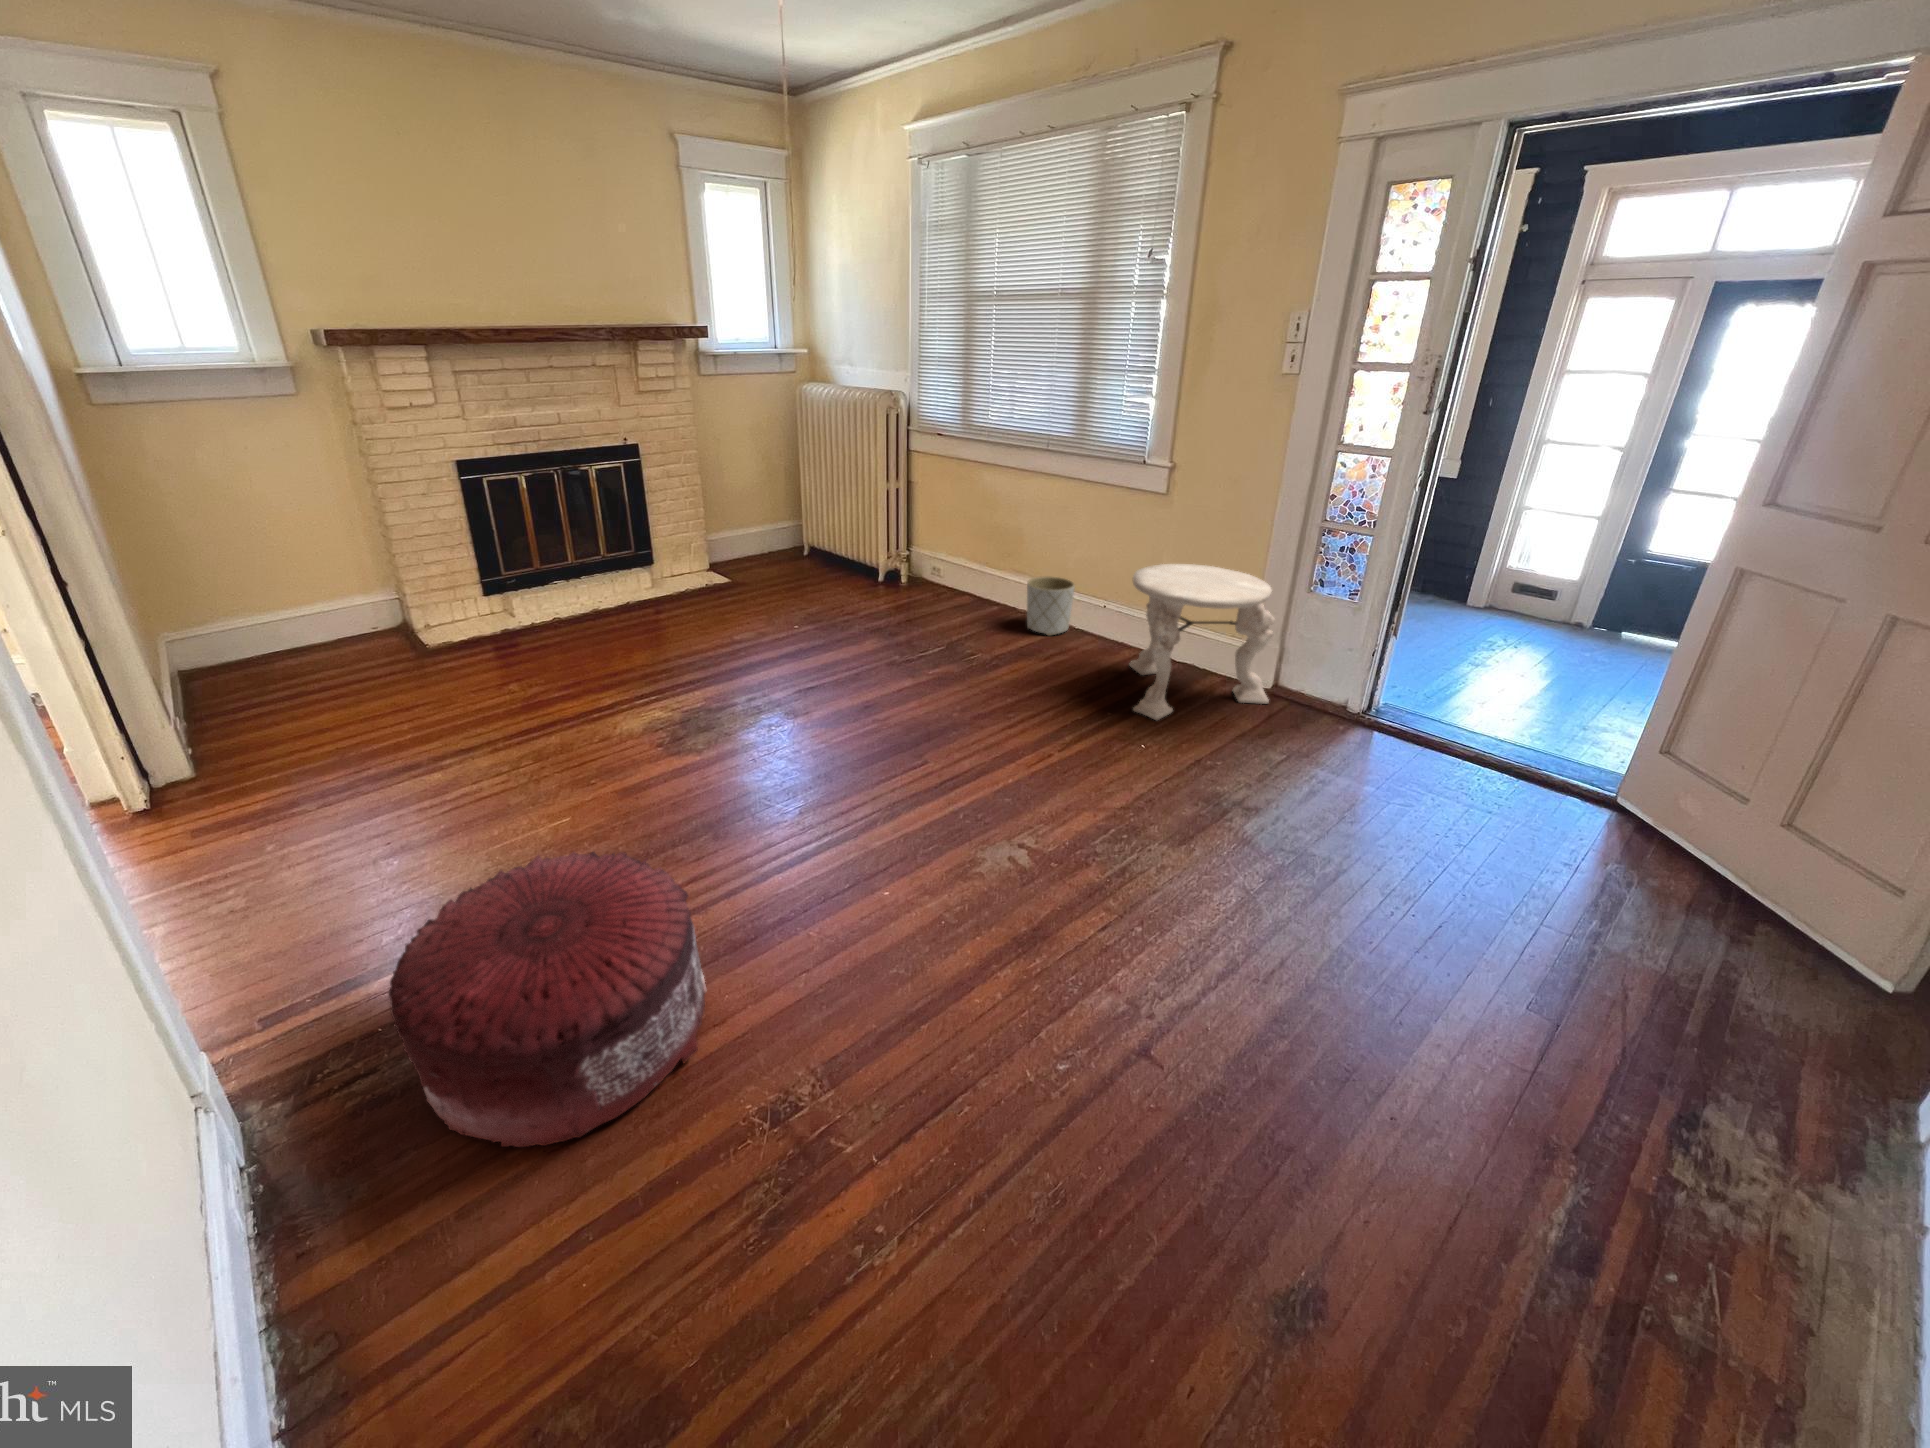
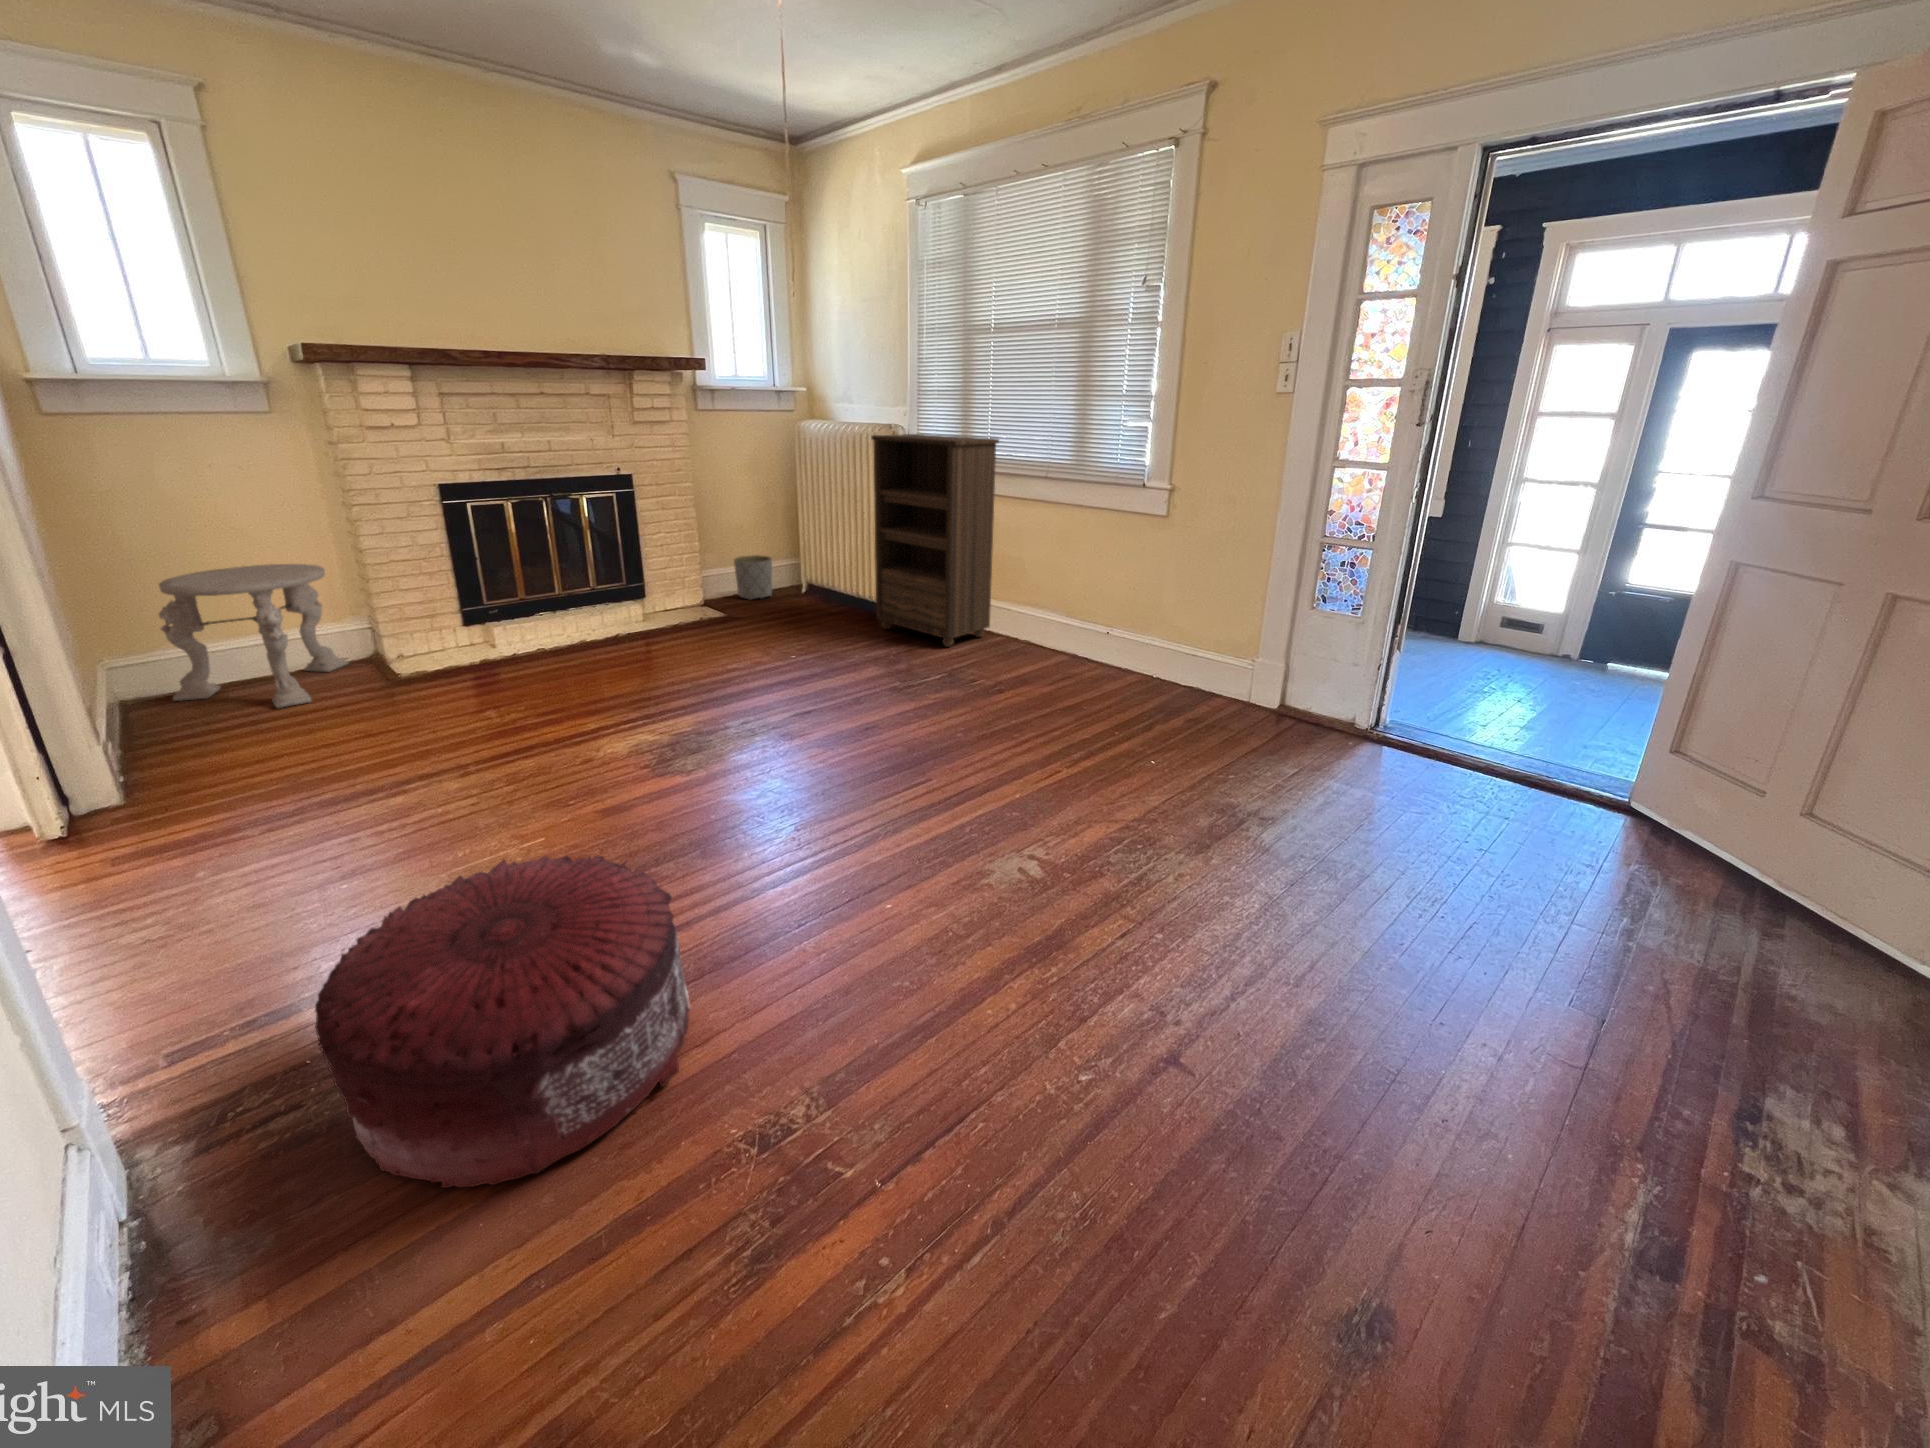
bookshelf: none [872,402,1000,619] -> present [871,434,999,647]
side table: present [1130,564,1274,720] -> present [159,564,349,708]
planter: present [1027,577,1075,636] -> present [734,555,772,600]

